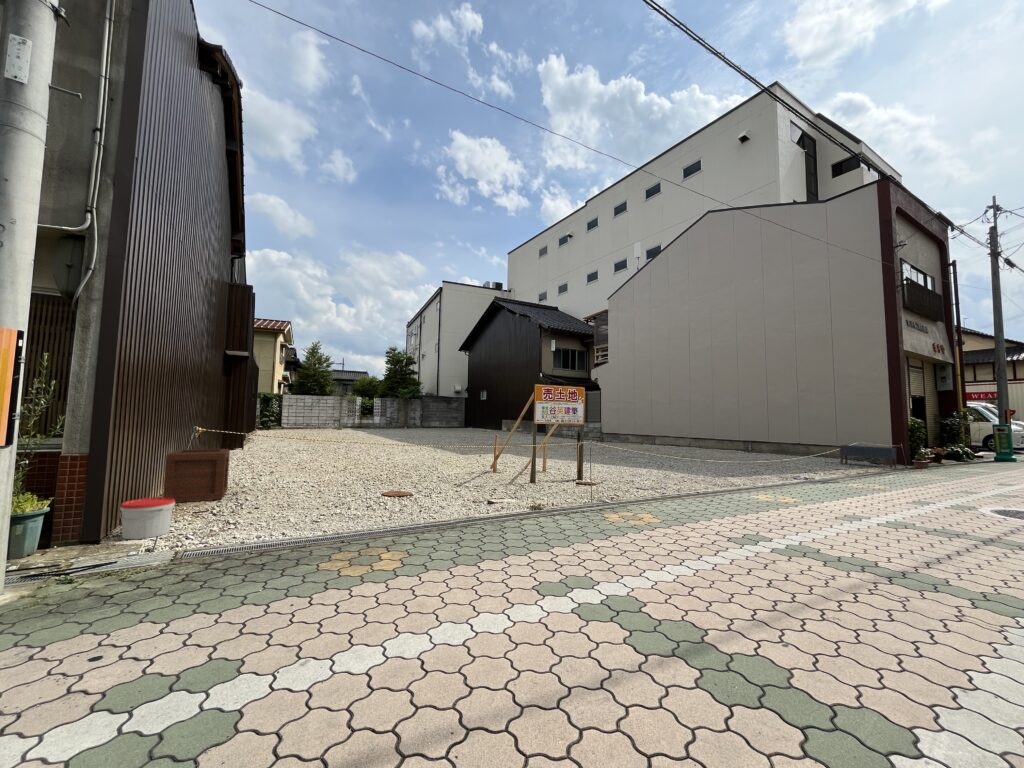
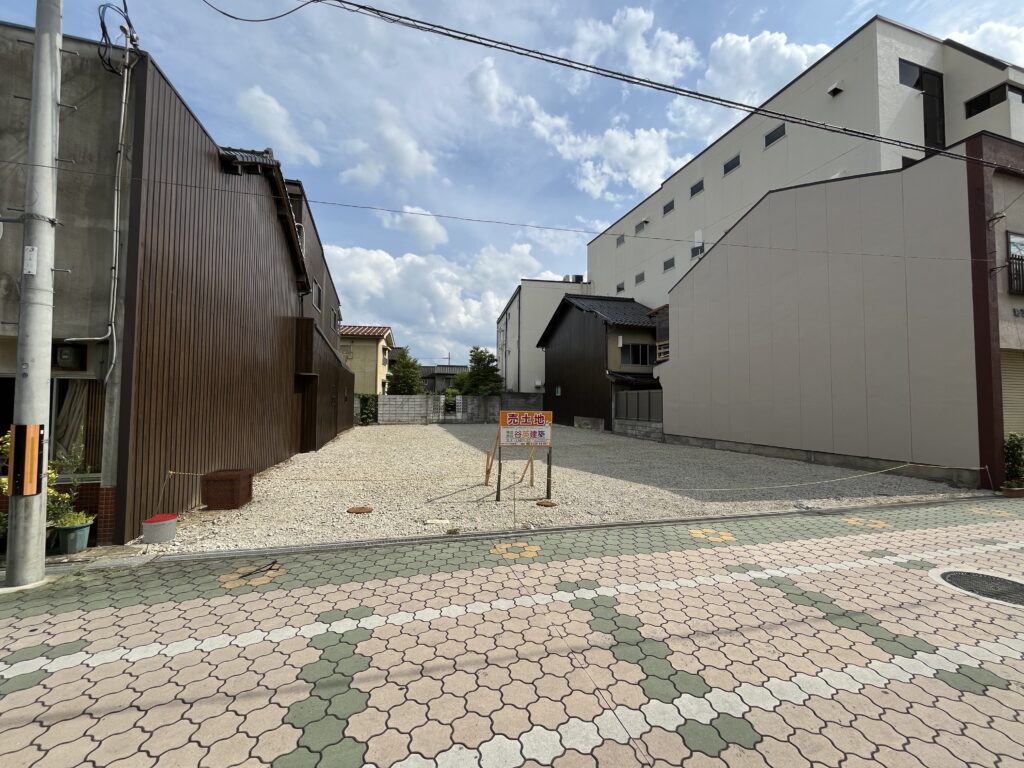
bench: present [839,445,896,469] -> none [904,464,980,497]

